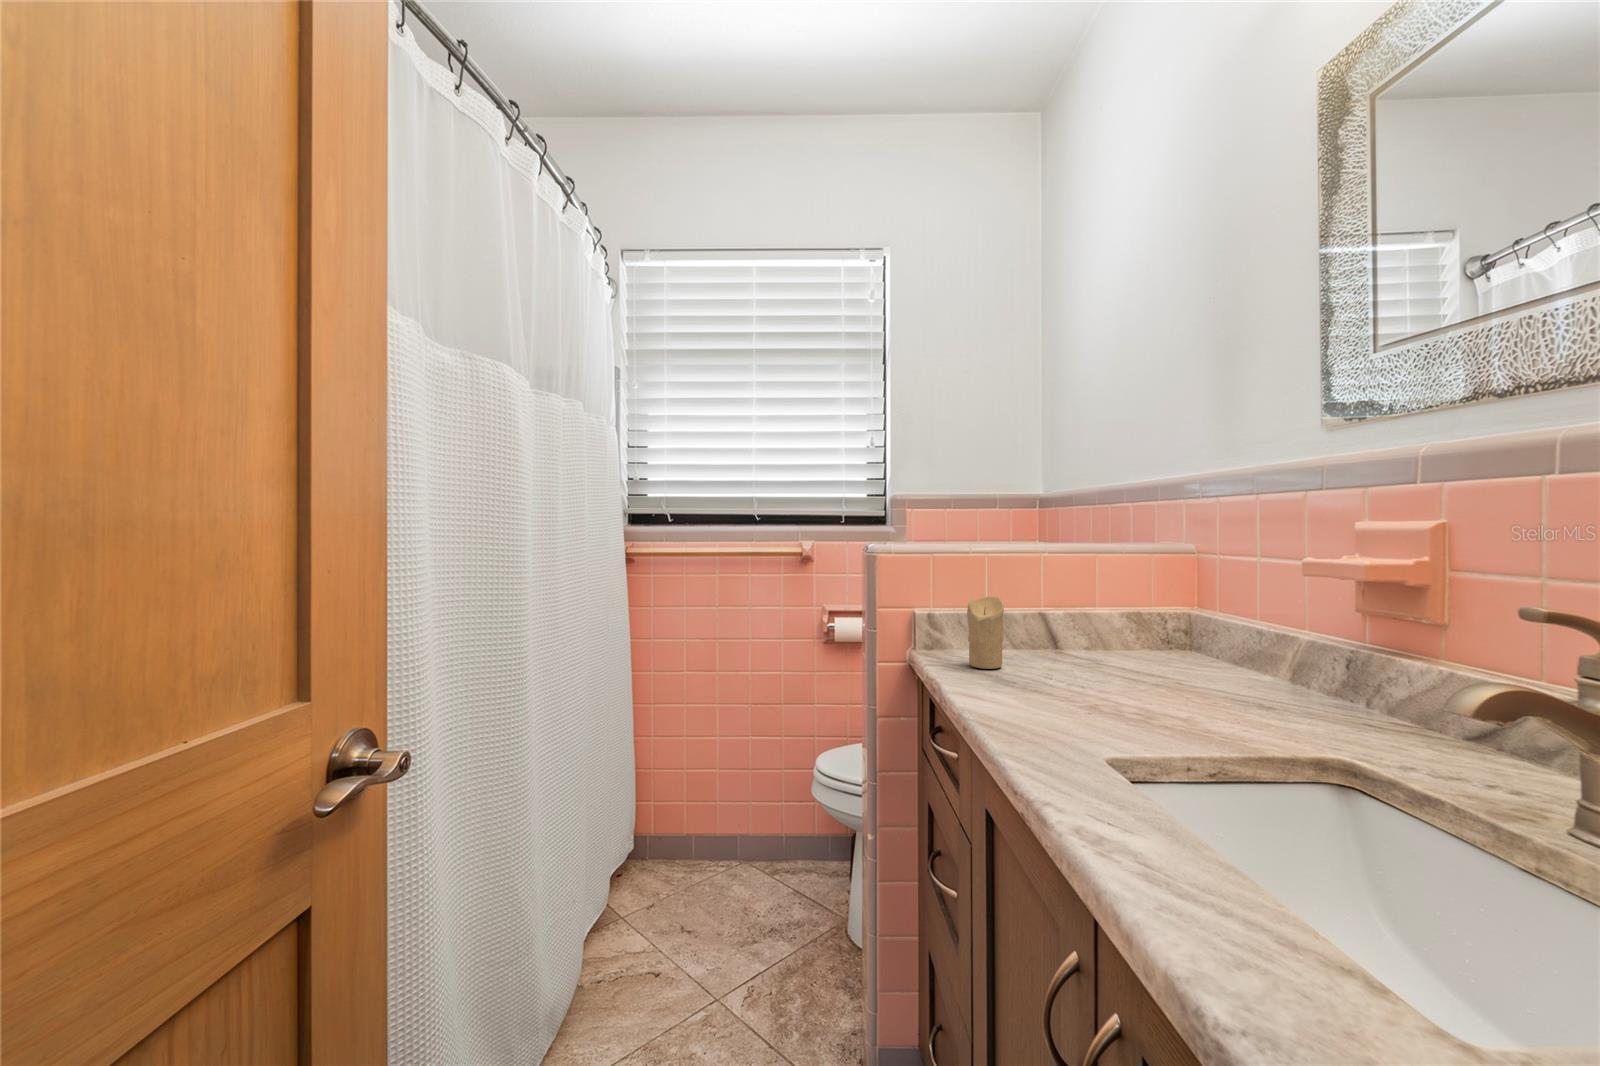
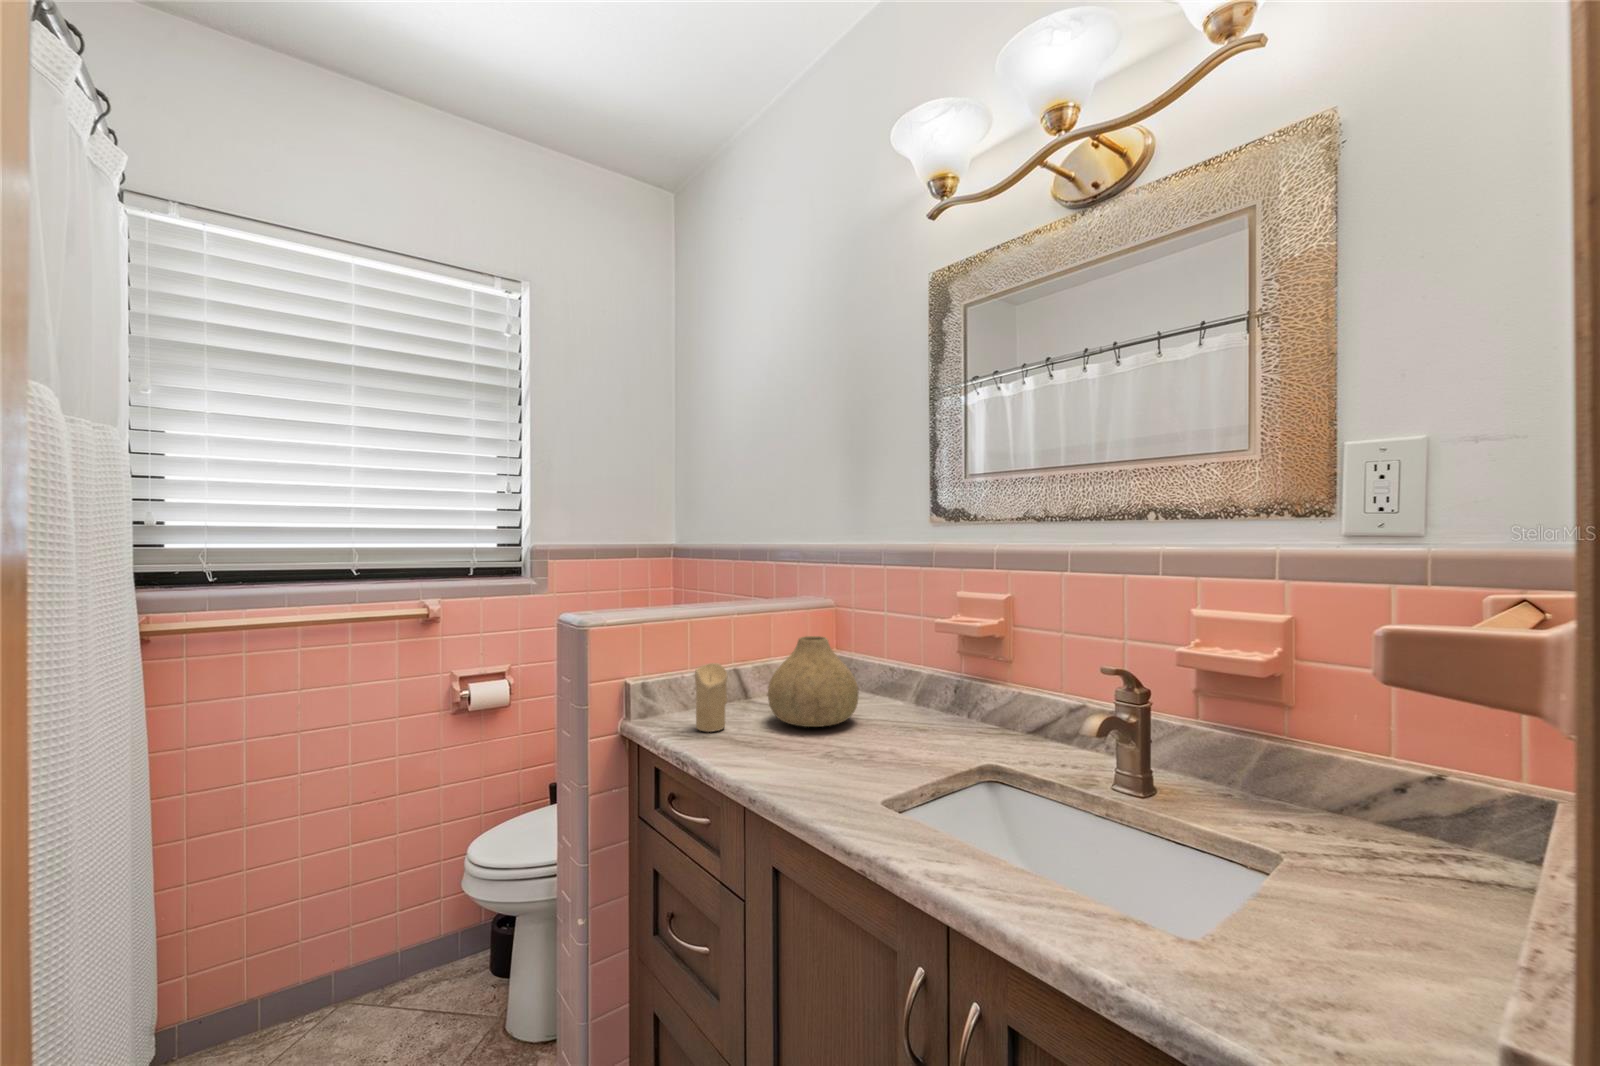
vase: none [1054,574,1176,681] -> present [768,636,858,727]

